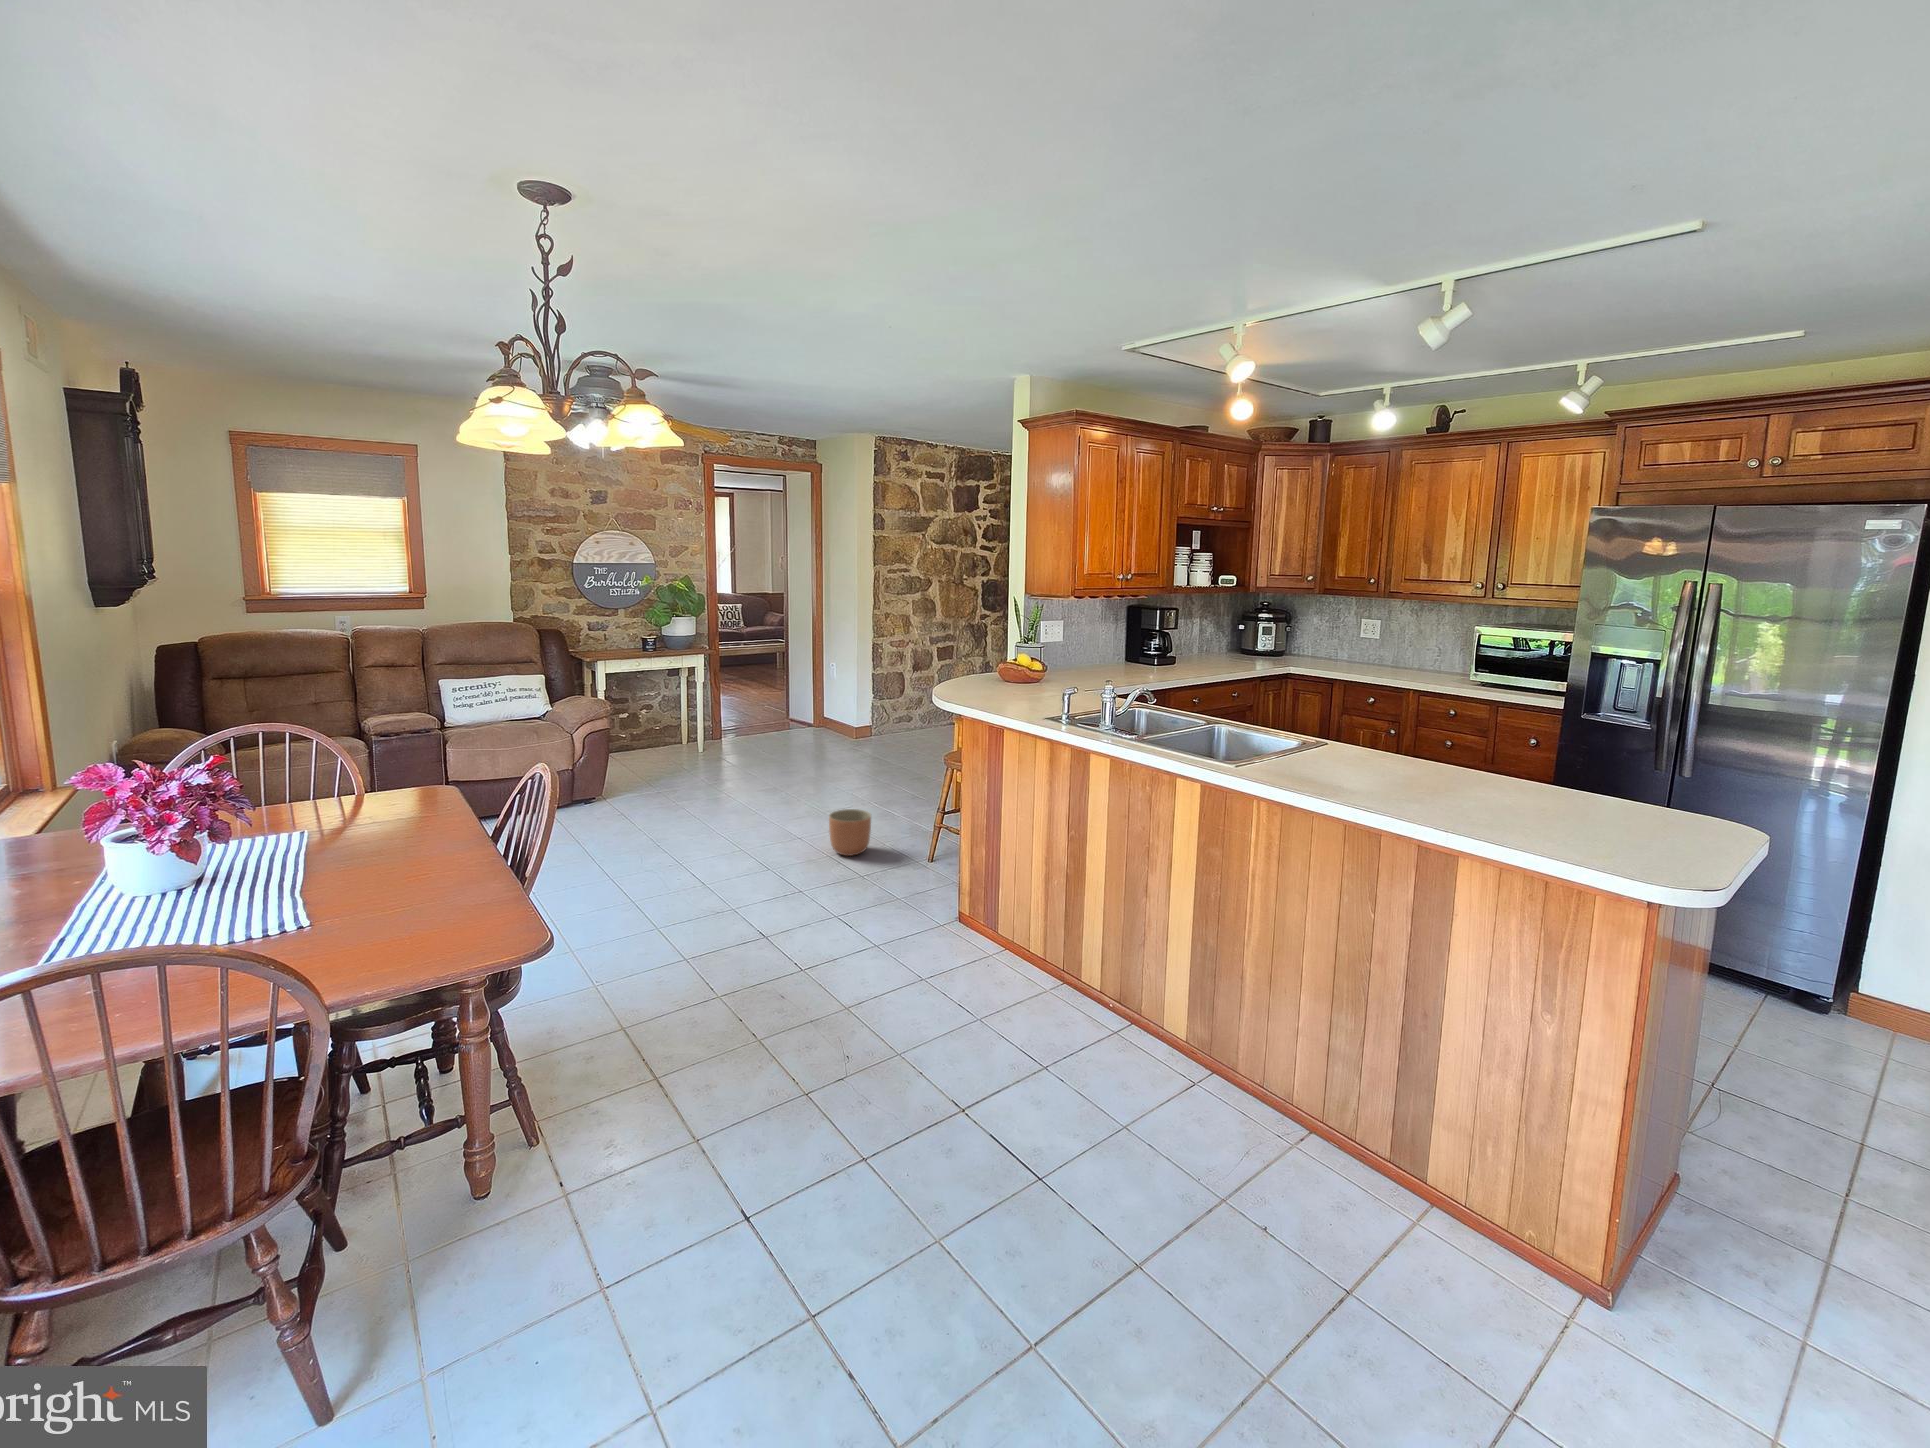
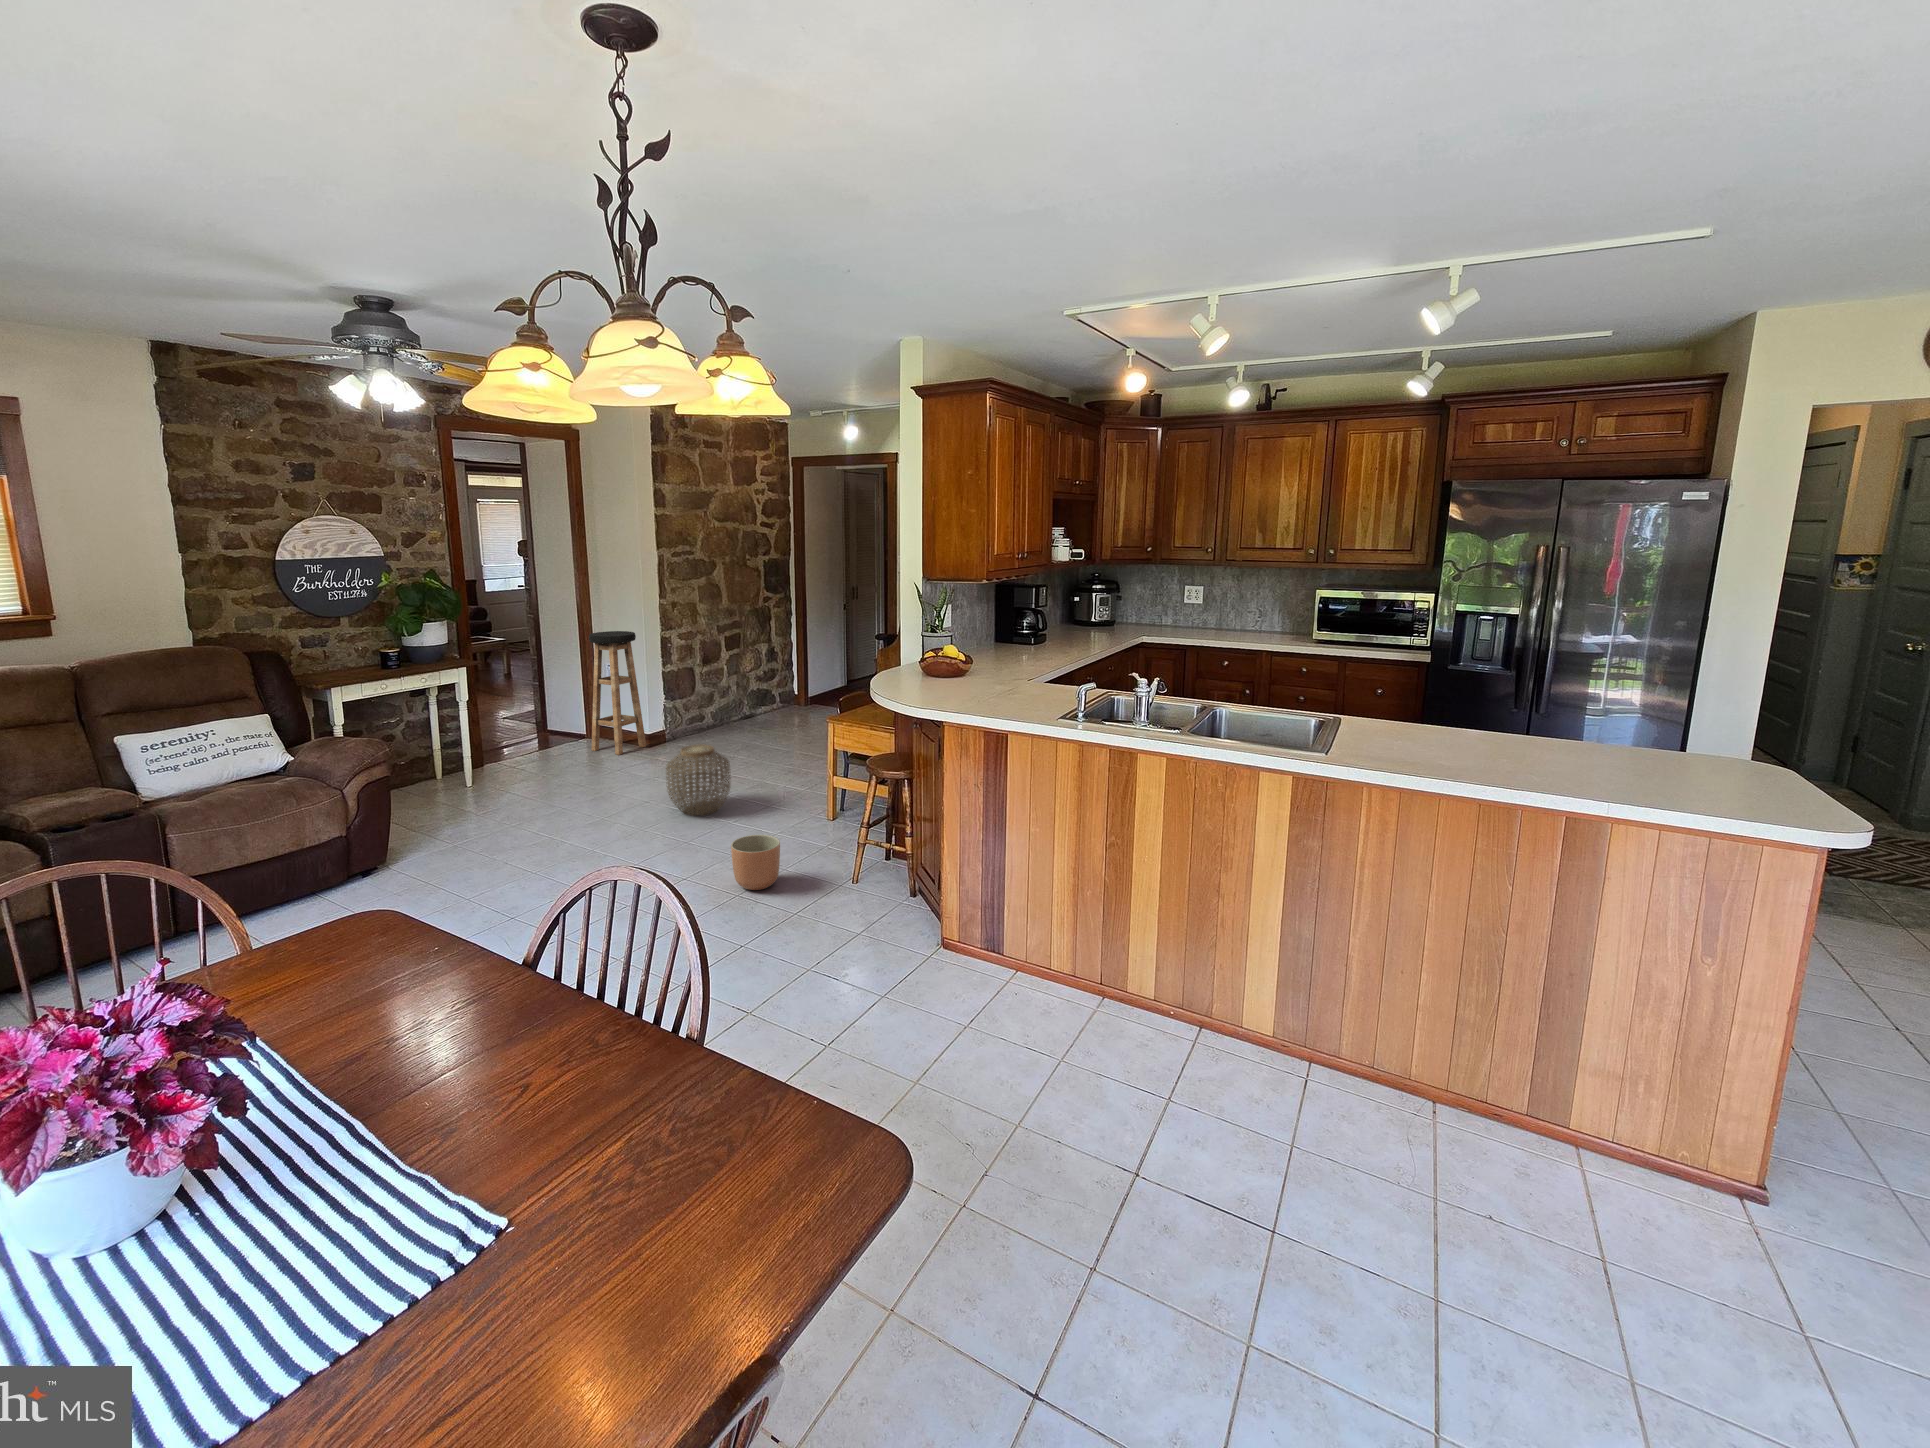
bar stool: none [808,636,854,743] -> present [589,631,646,755]
woven basket: none [826,734,882,796] -> present [666,744,730,816]

